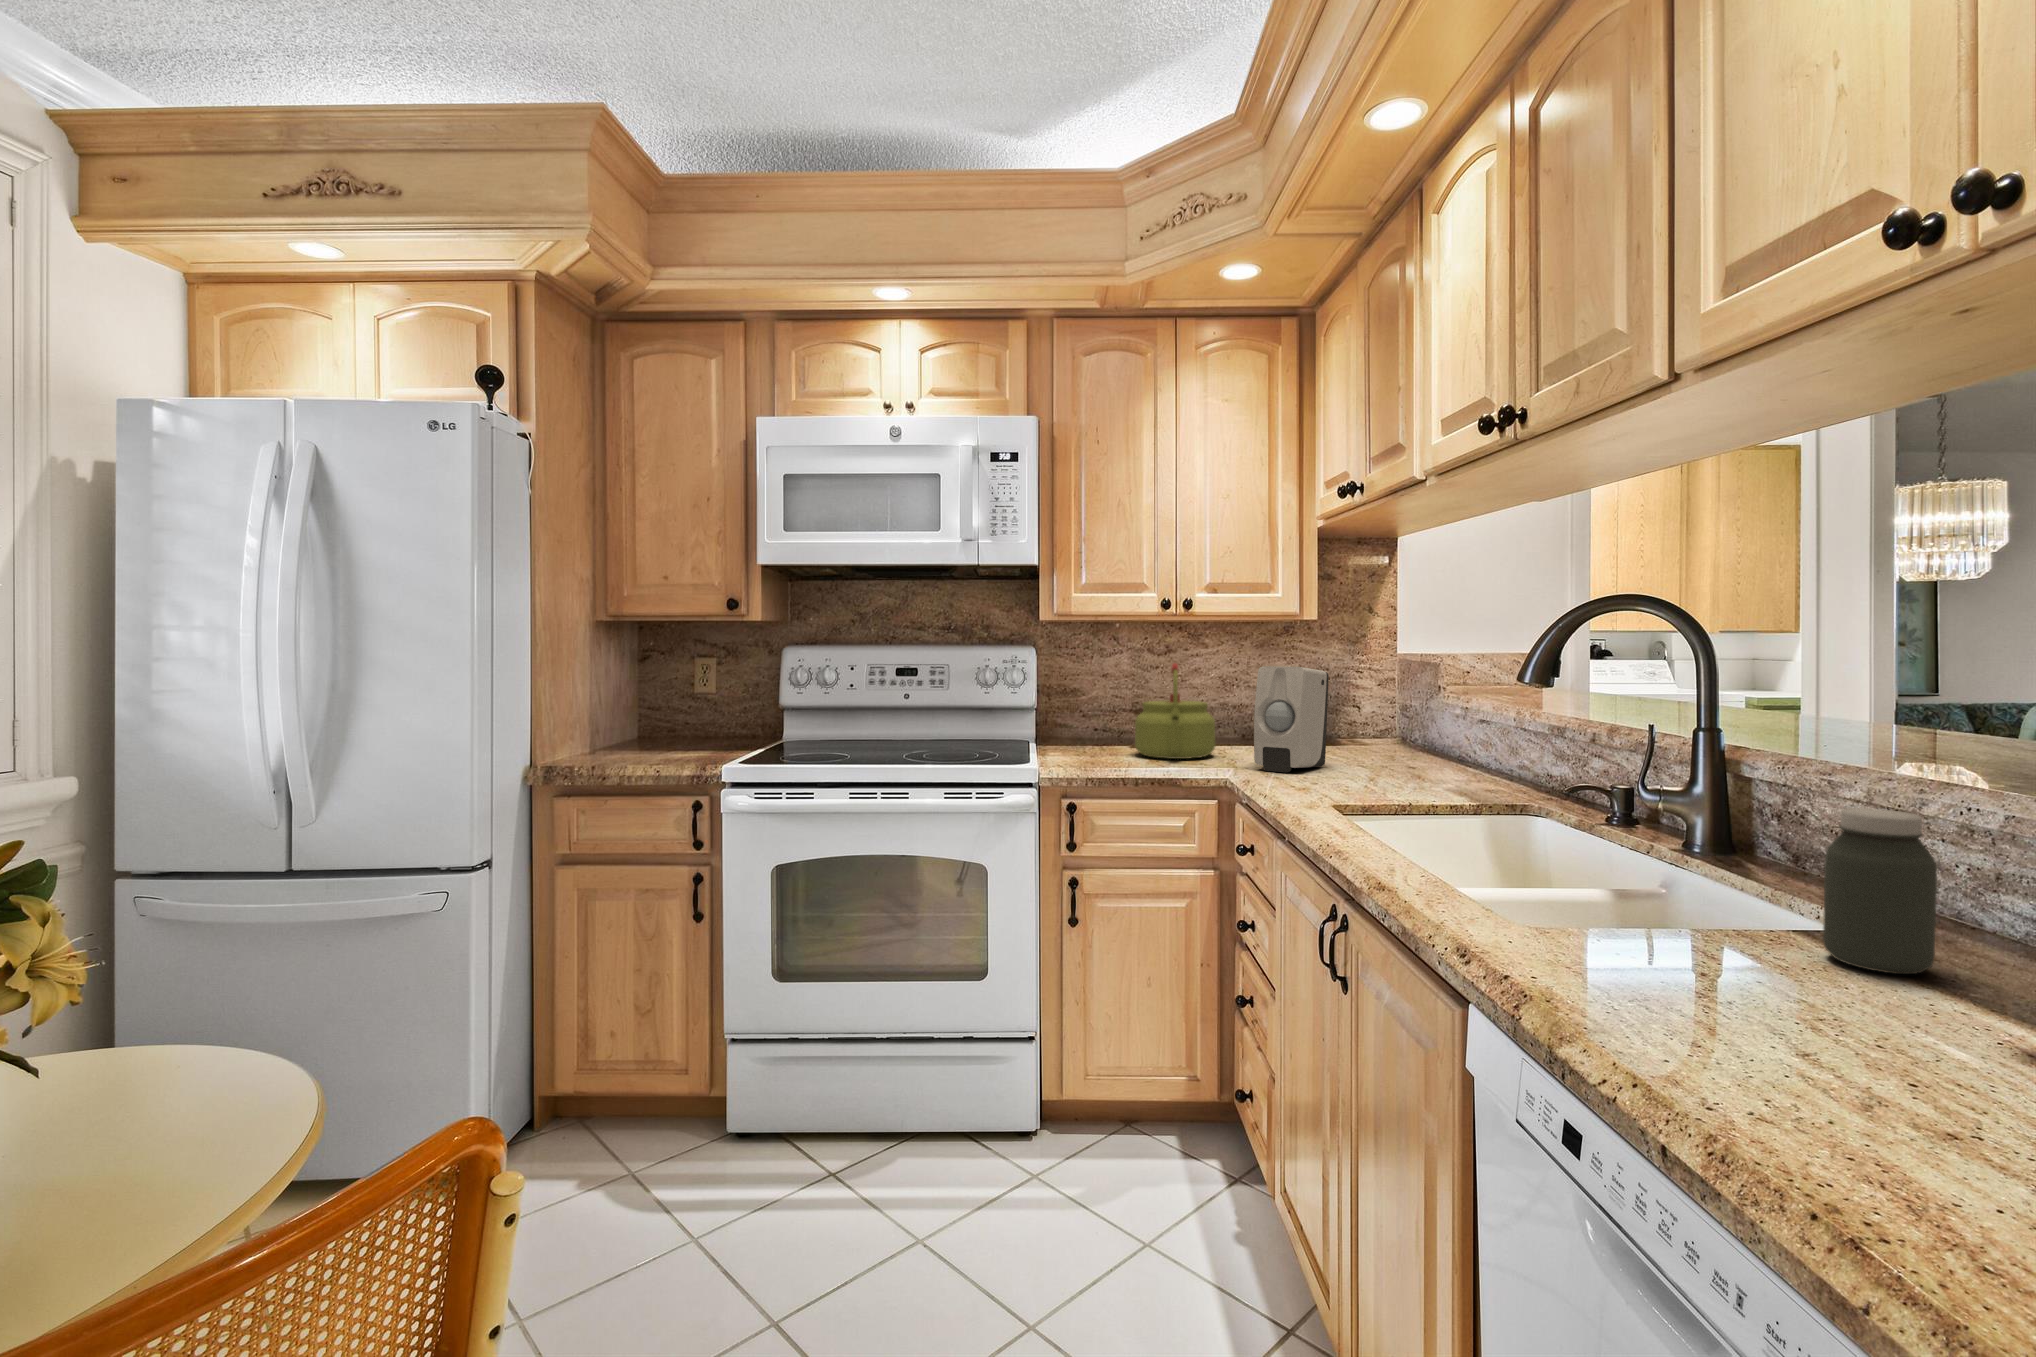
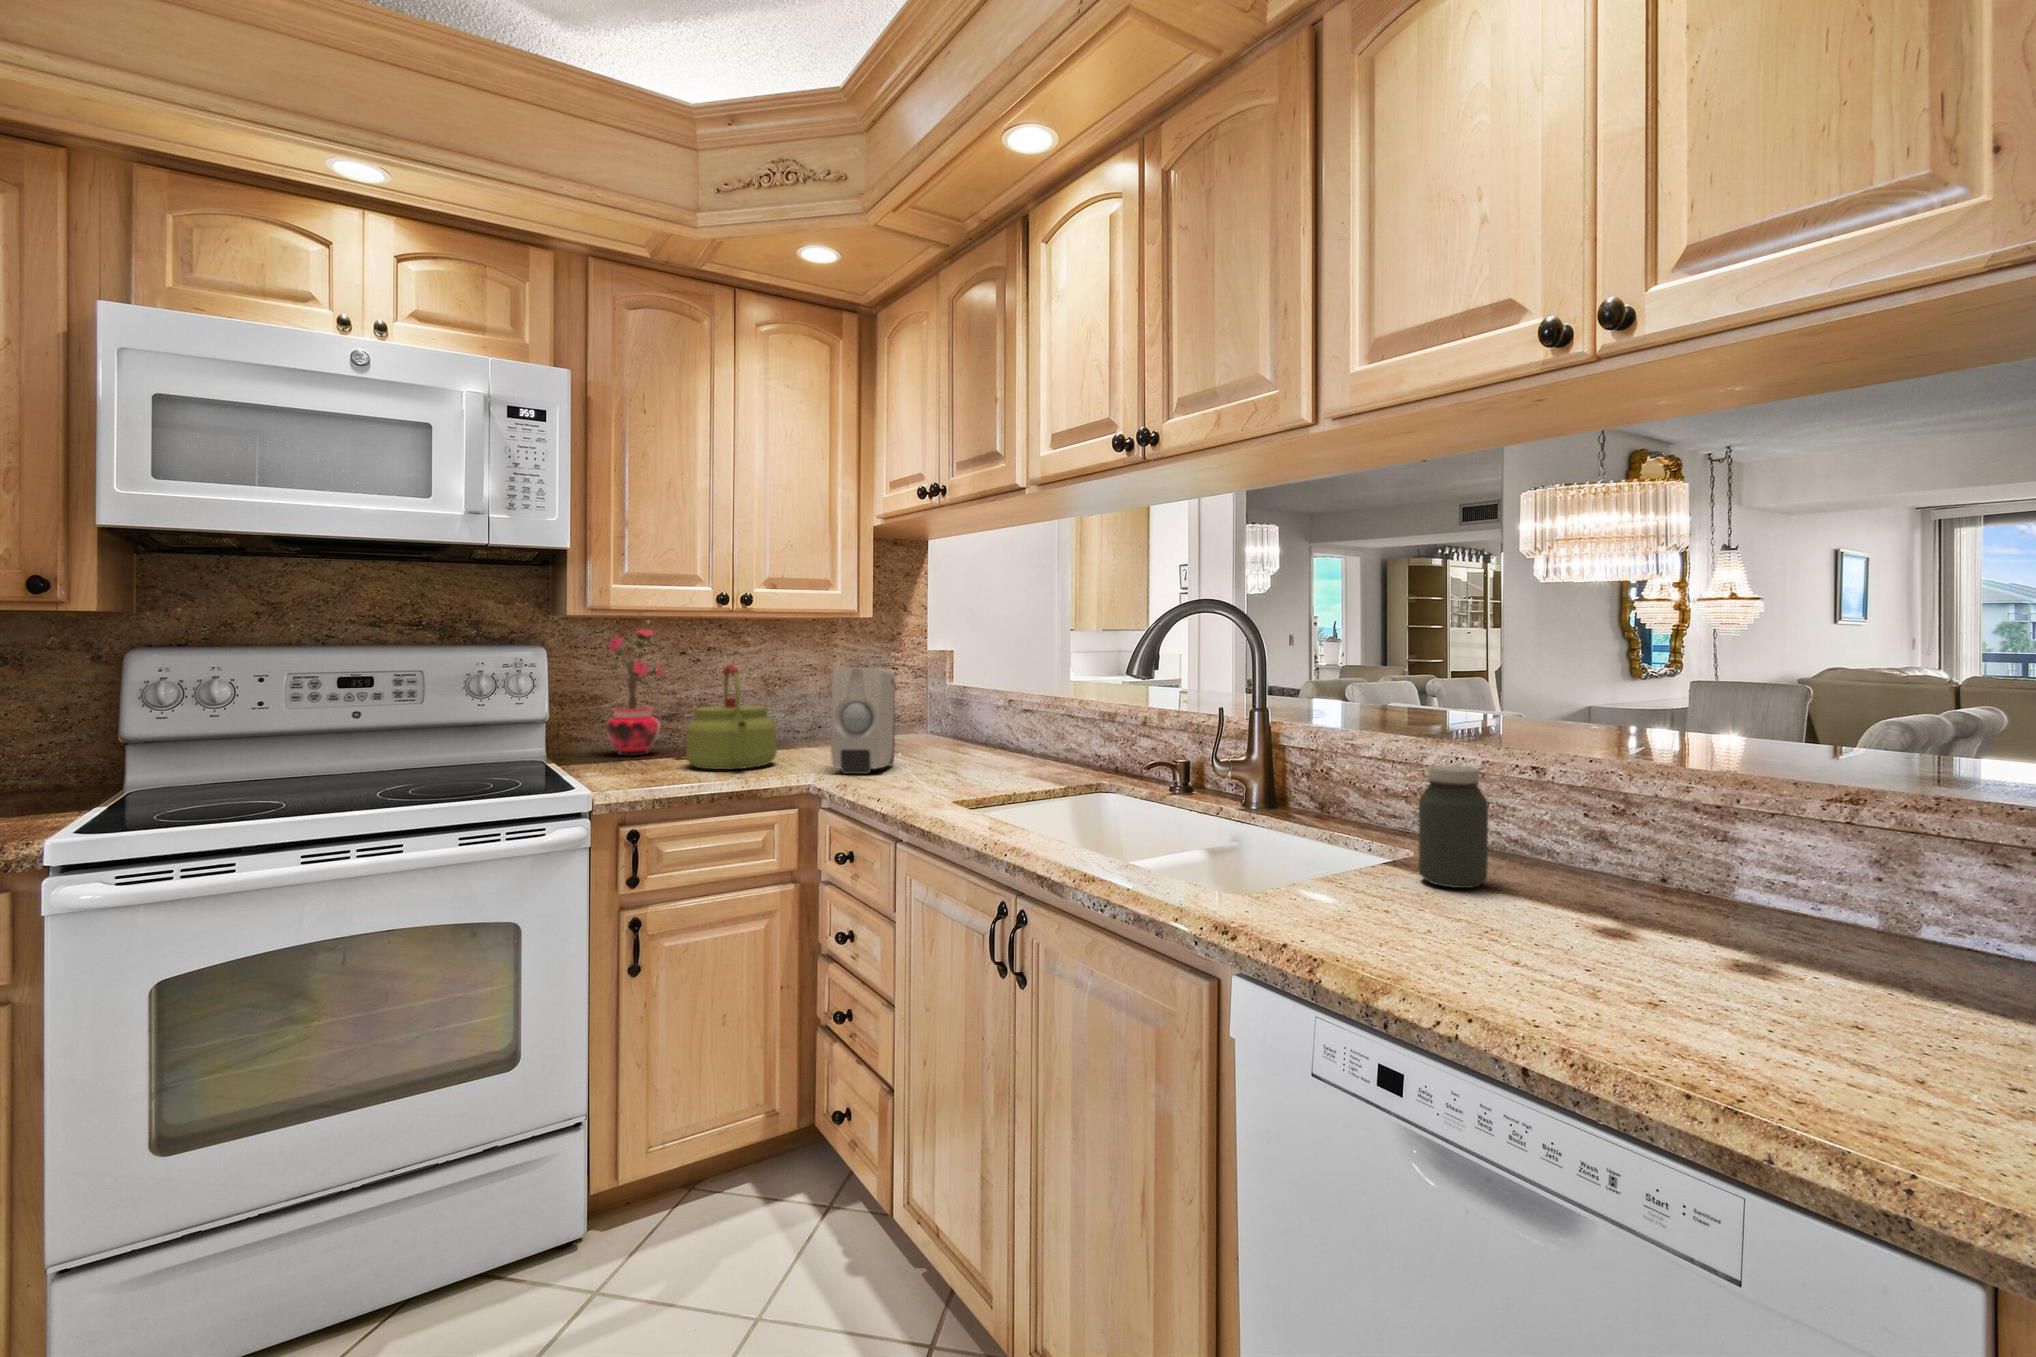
potted plant: none [1074,626,1134,741] -> present [606,626,663,756]

